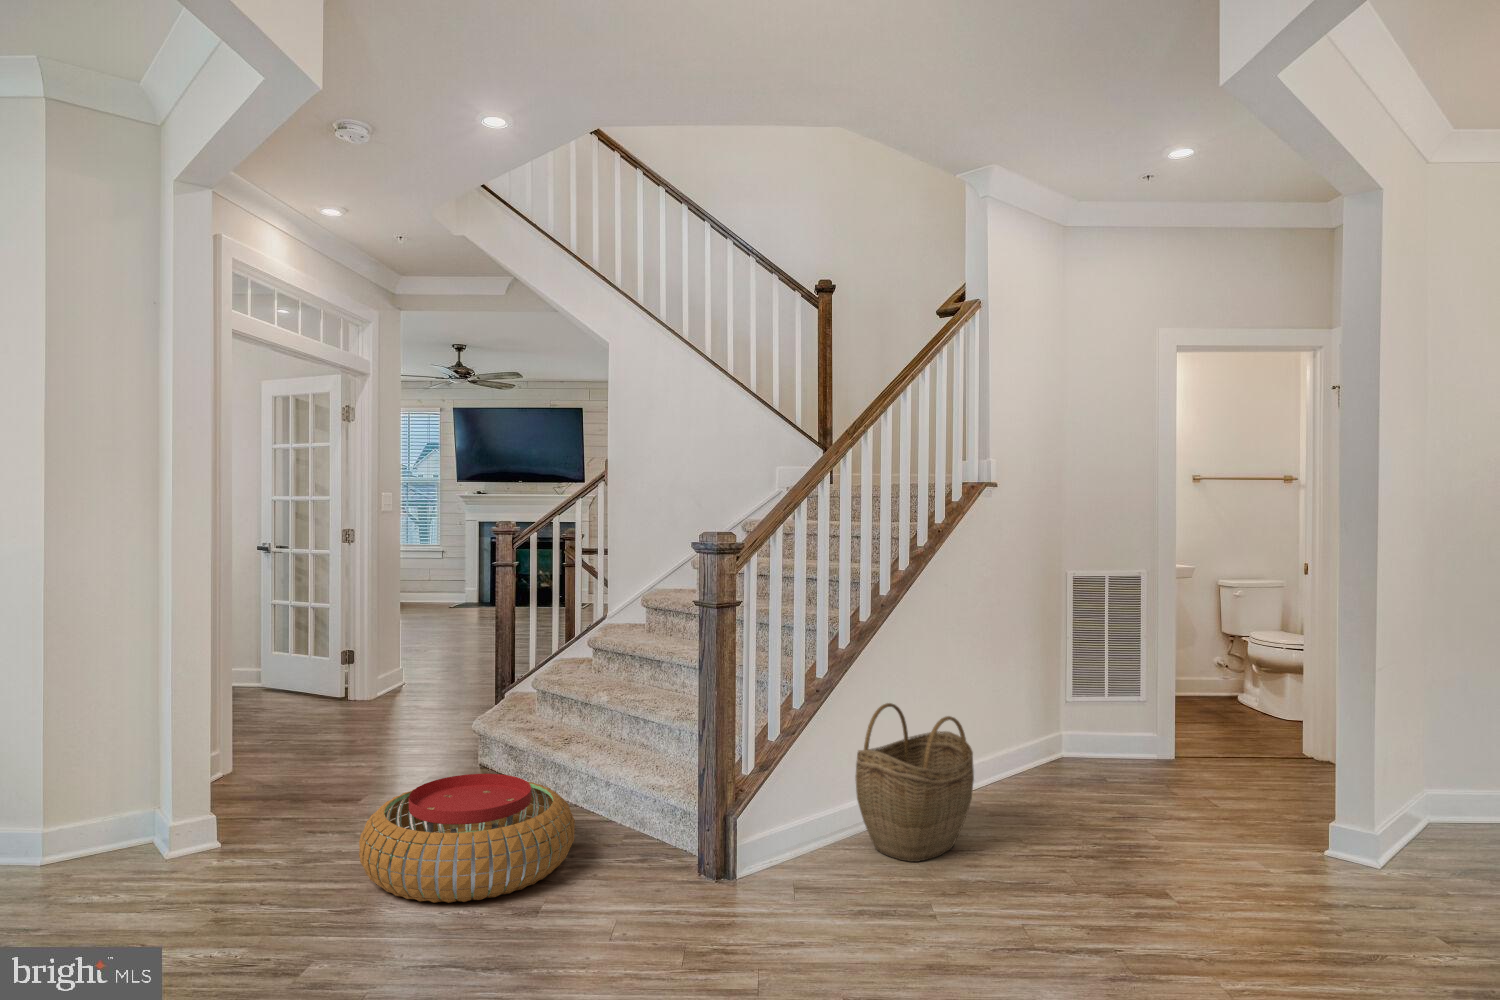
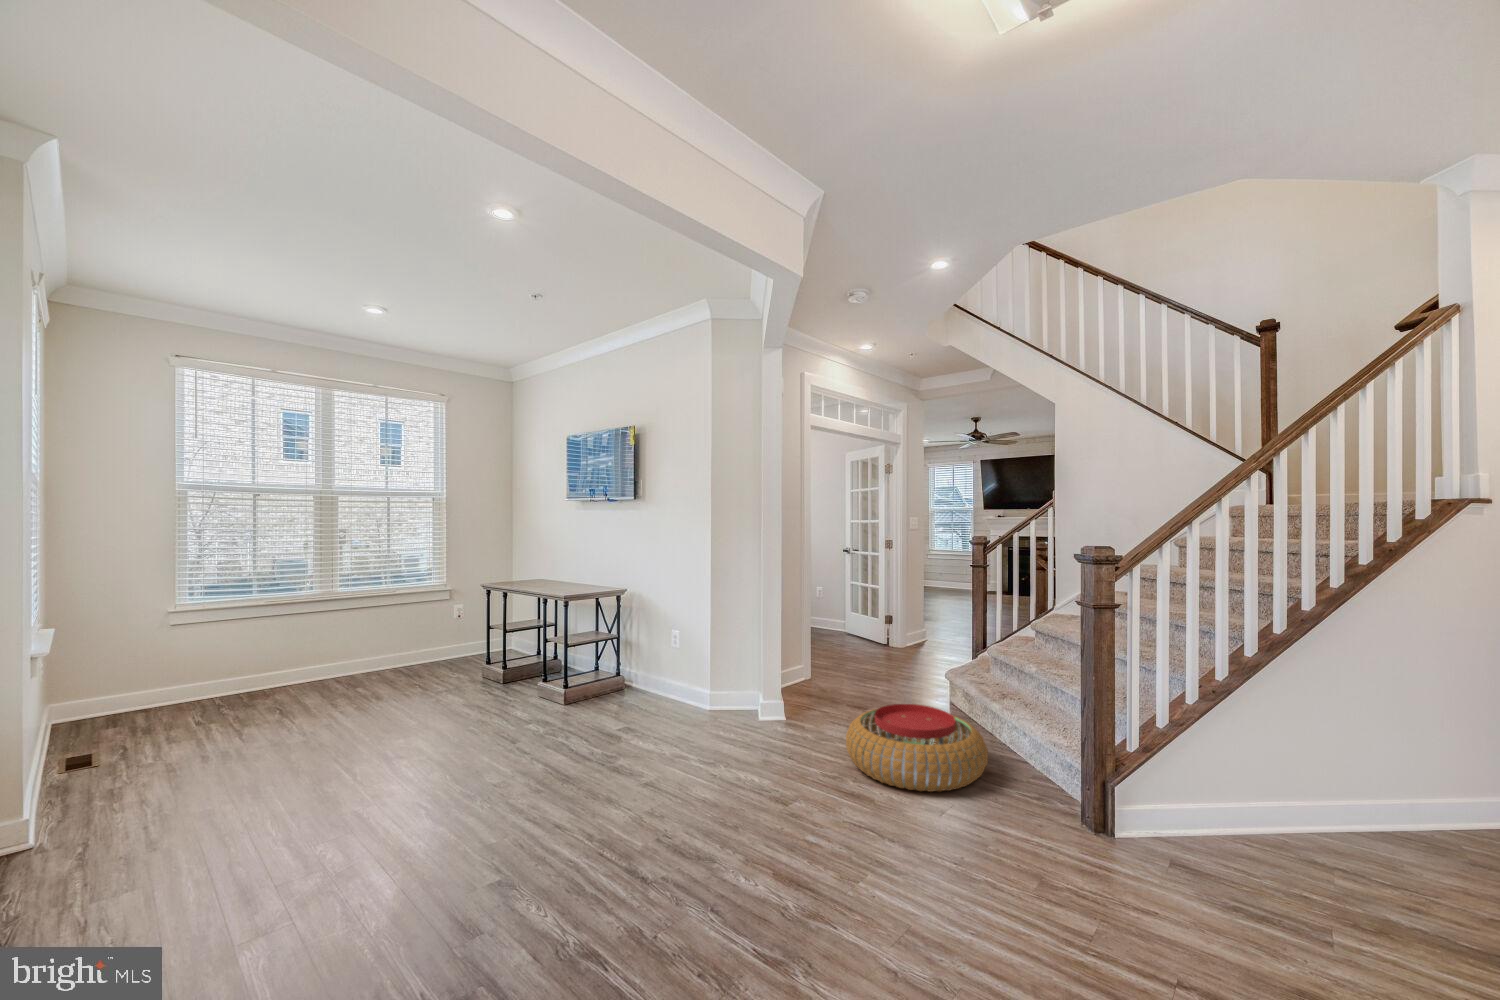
woven basket: present [855,703,974,862] -> none [1258,718,1429,890]

